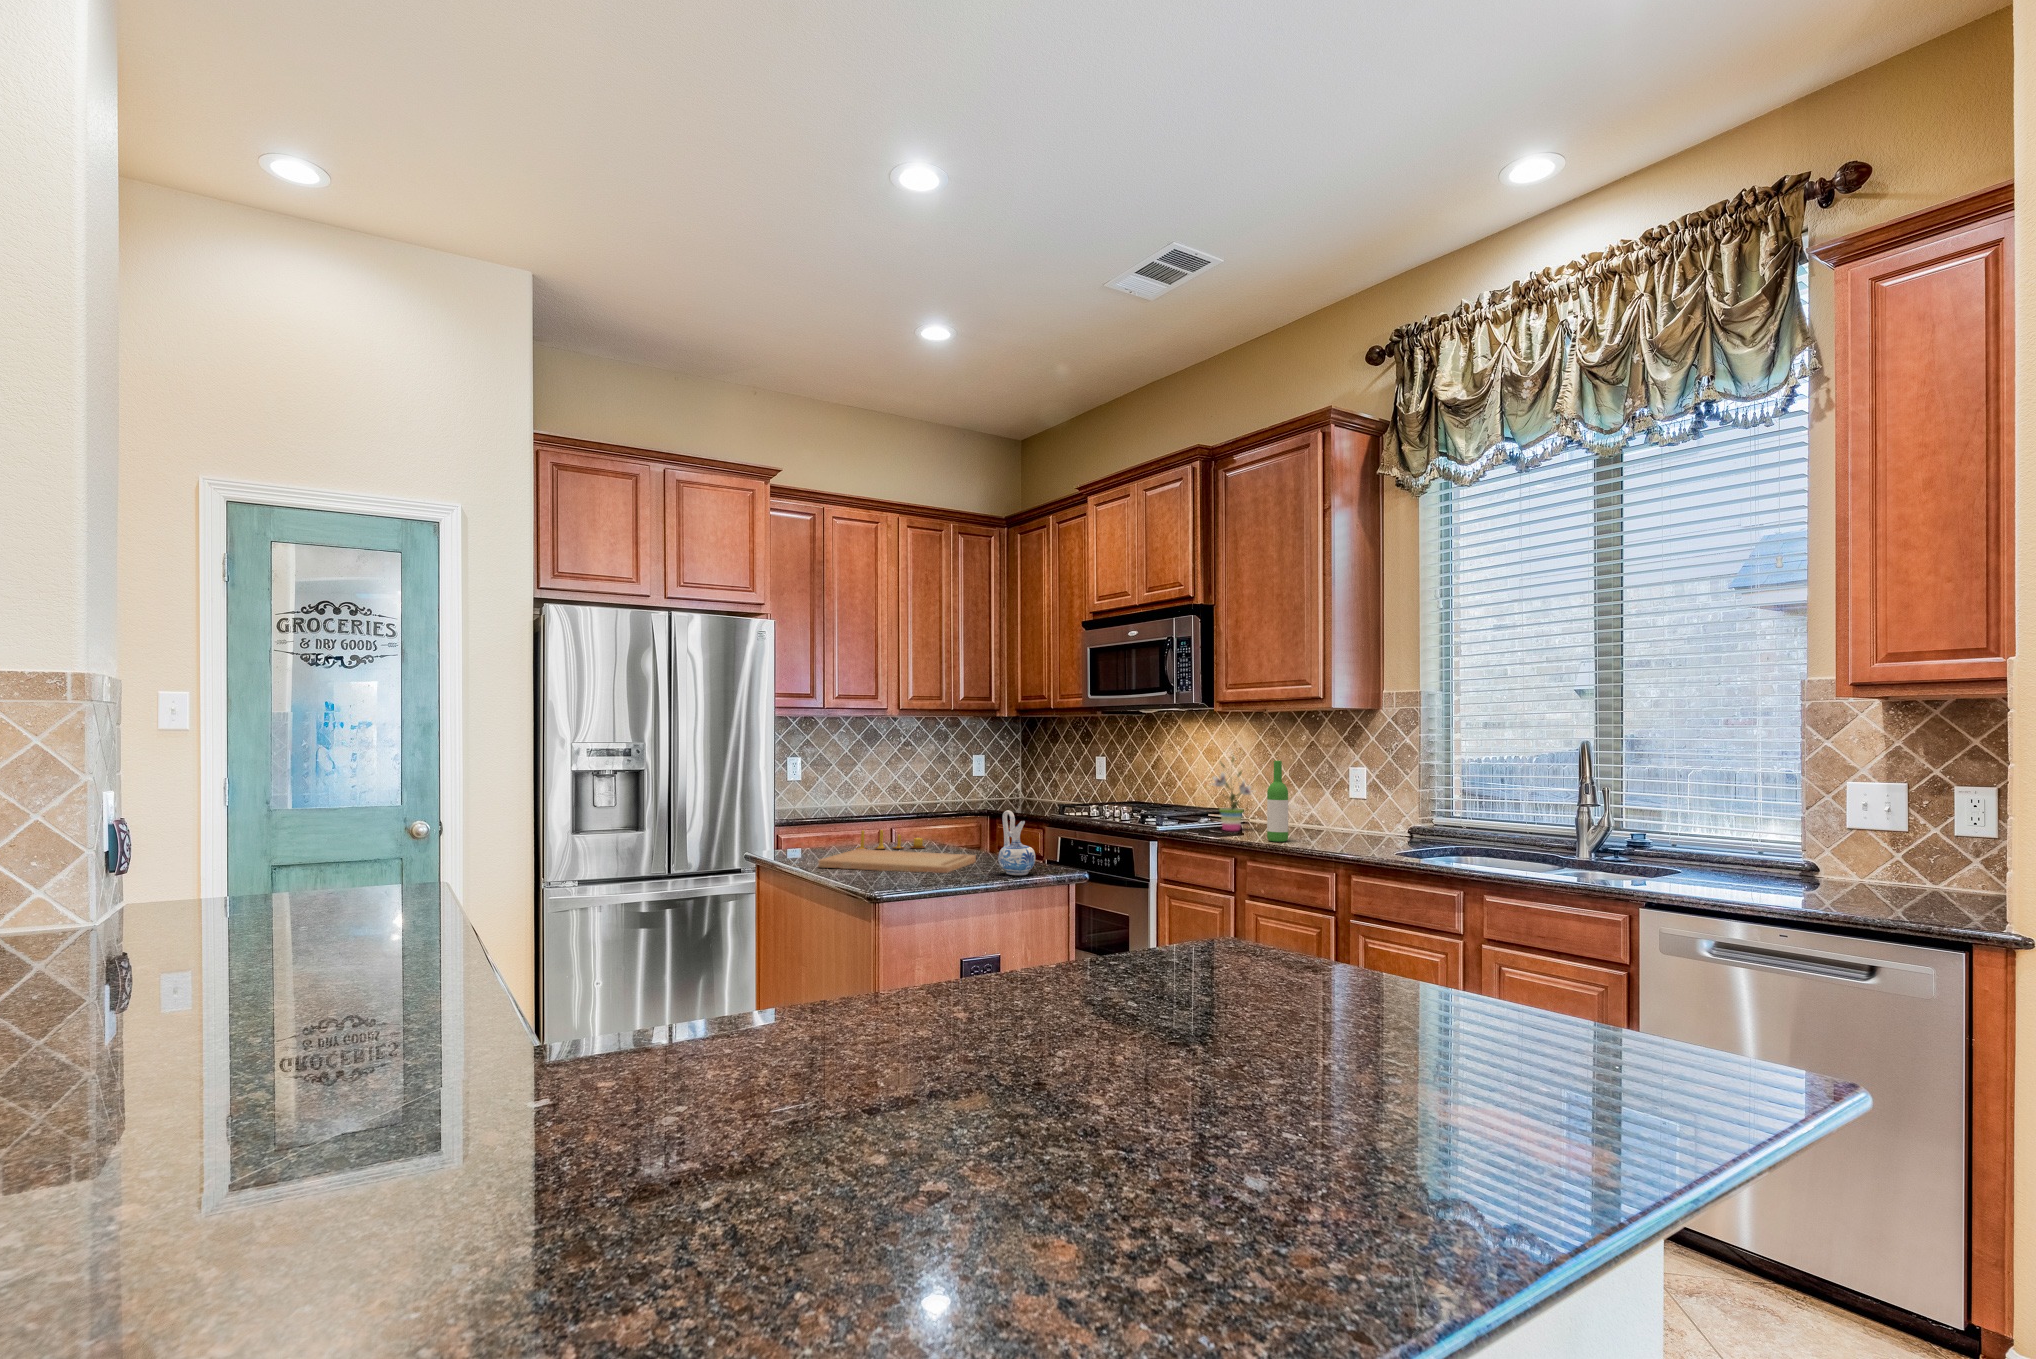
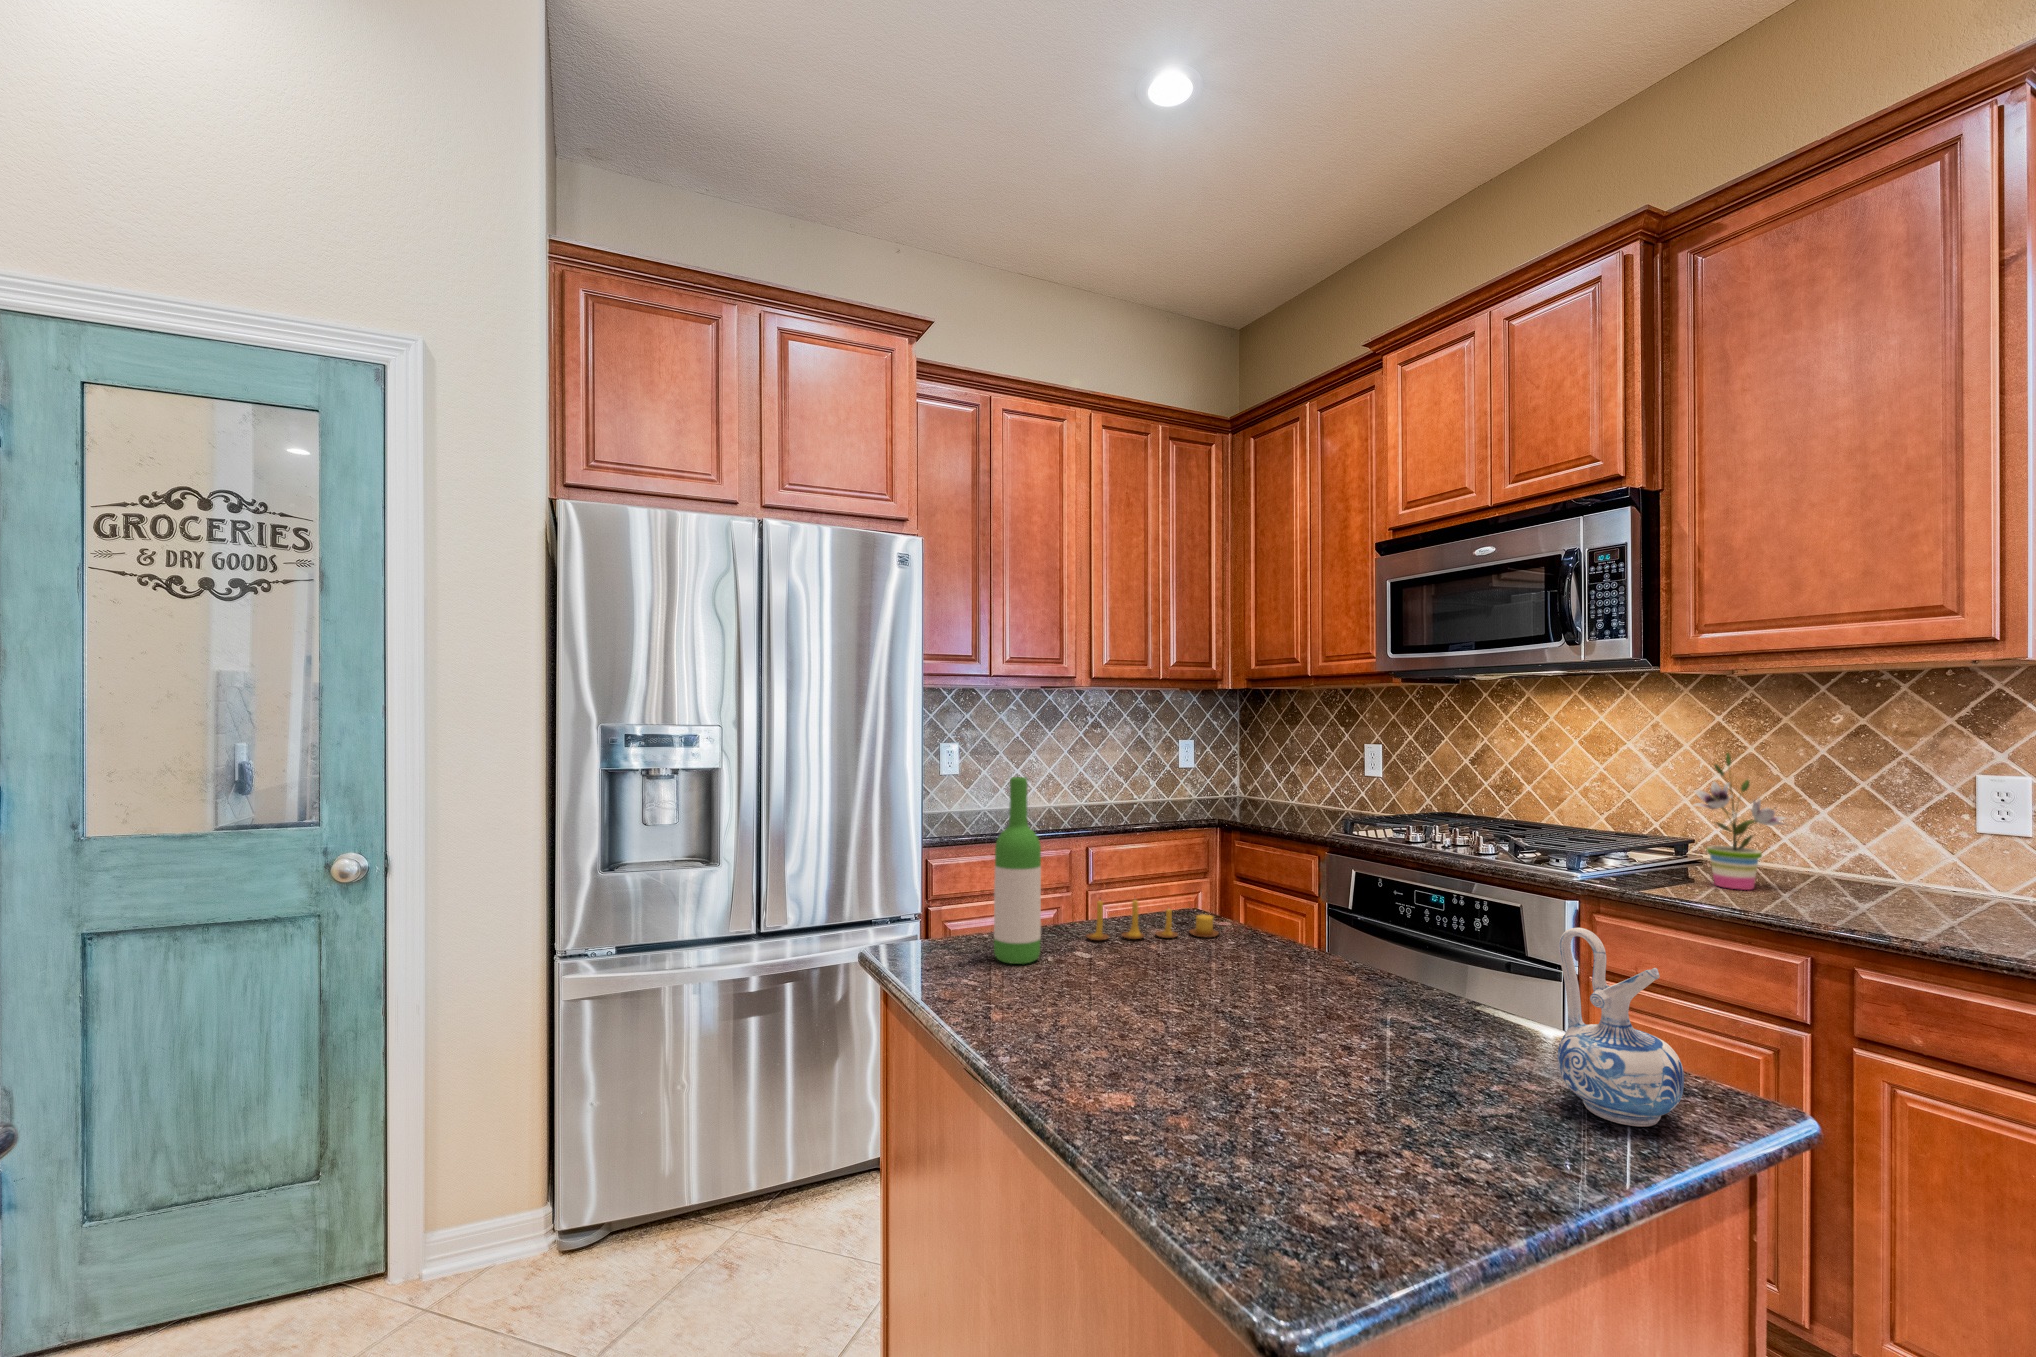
wine bottle: present [1267,761,1288,842] -> present [994,777,1041,964]
cutting board: present [818,849,976,873] -> none [1041,960,1398,1091]

